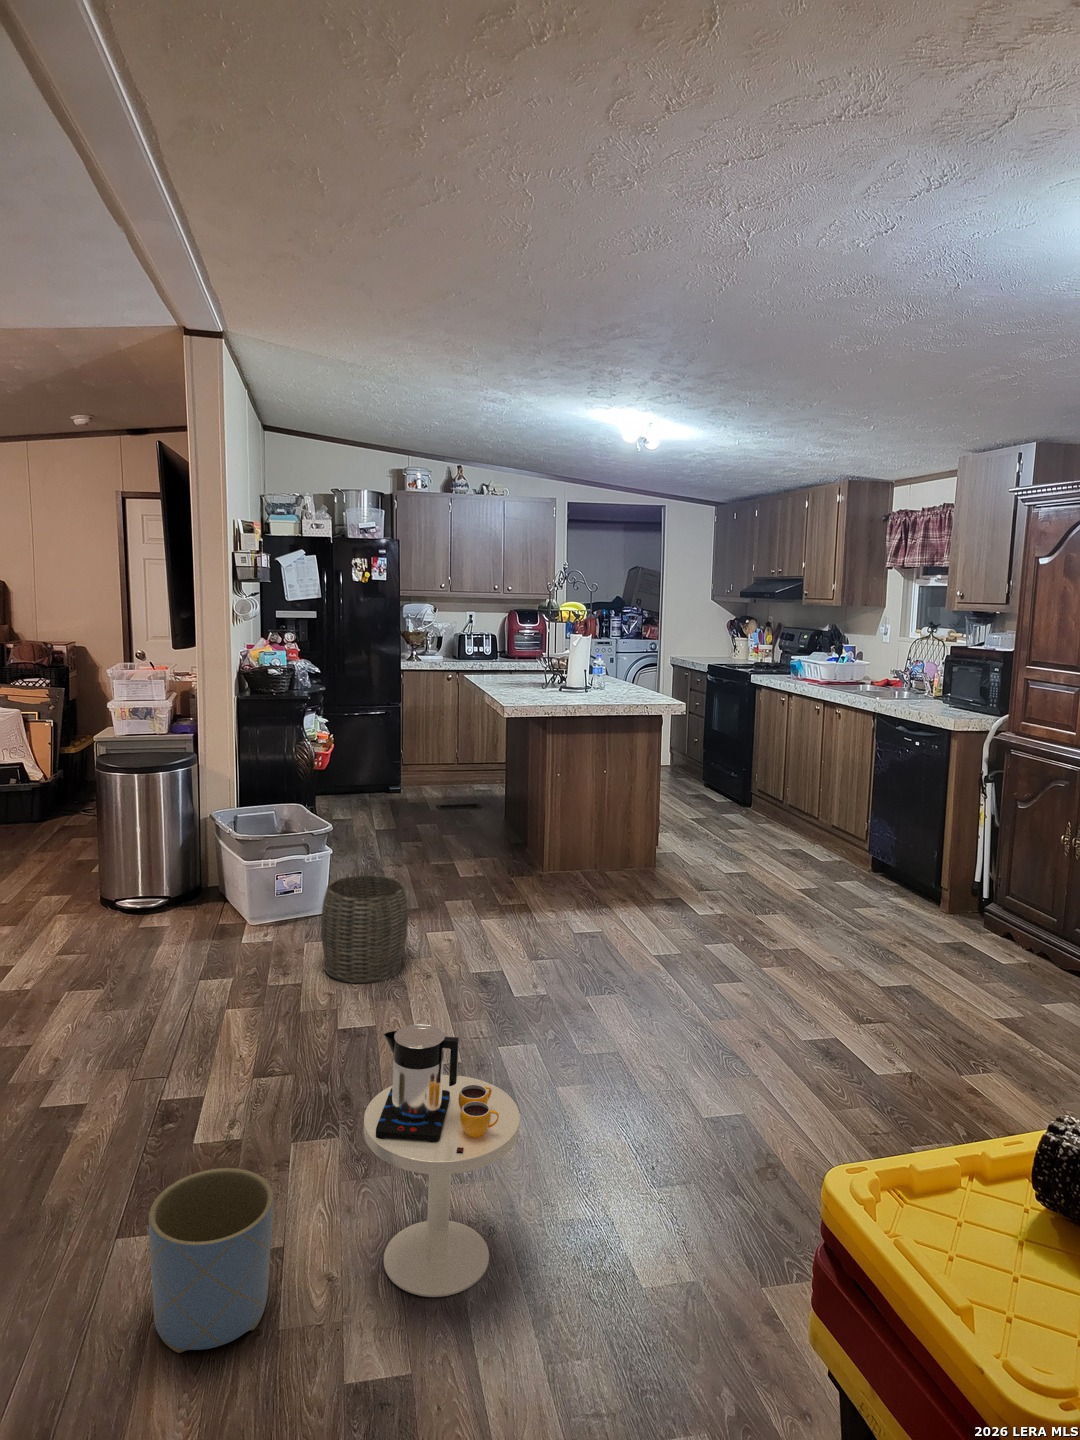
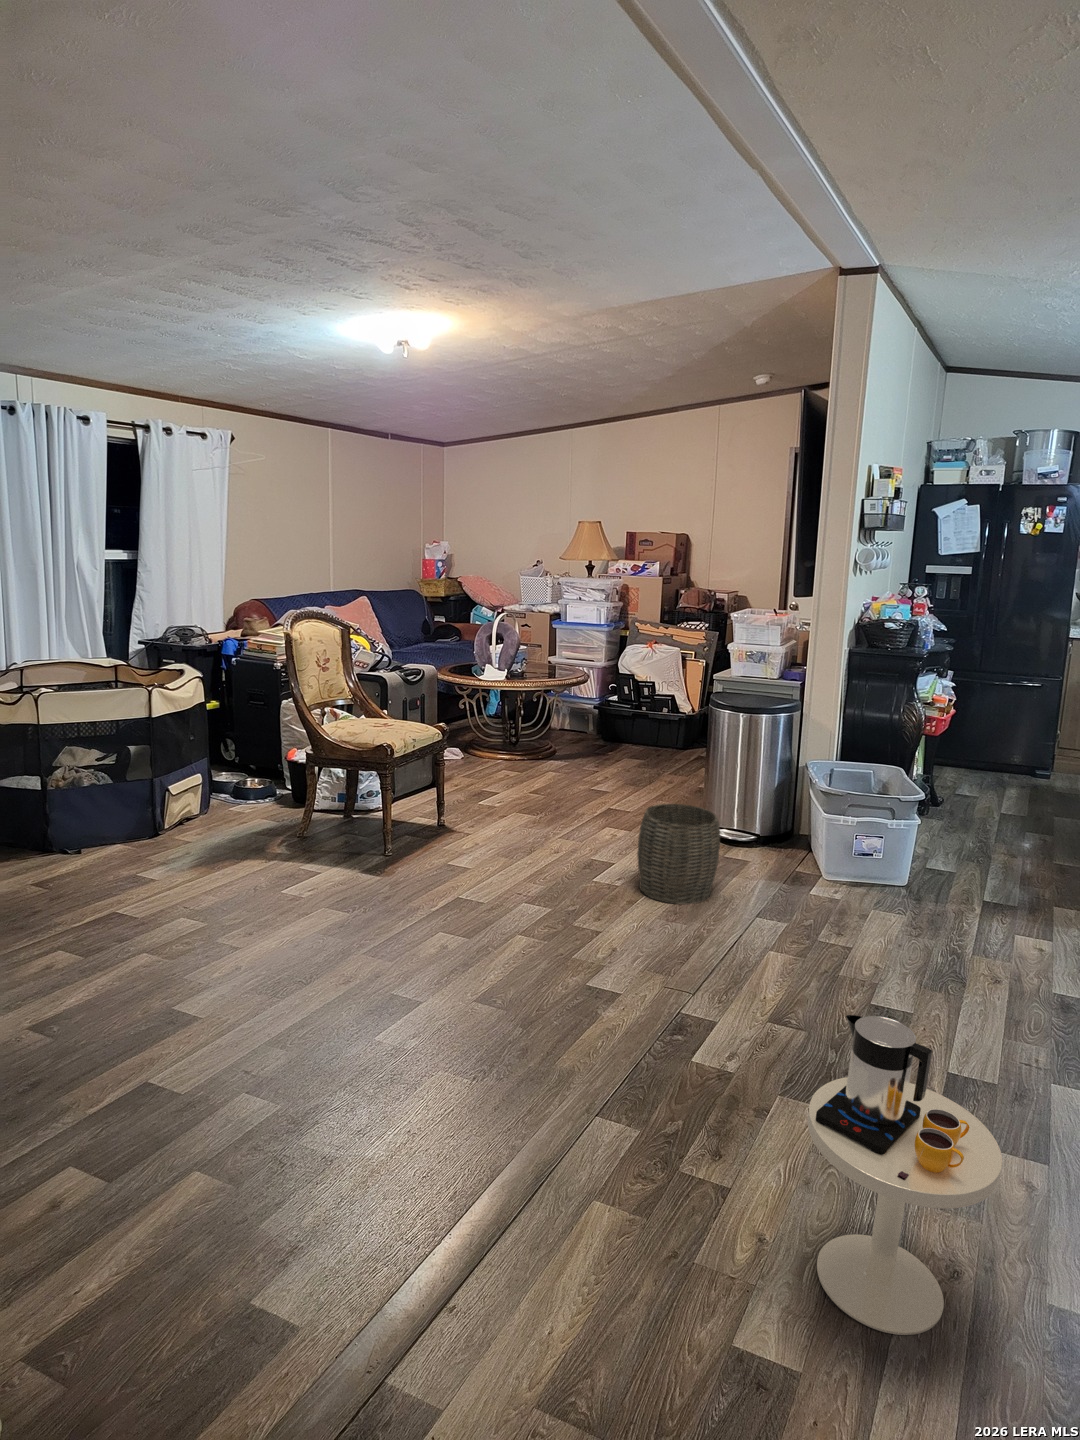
woven basket: present [321,875,408,983] -> present [637,804,720,904]
planter: present [149,1168,274,1353] -> none [595,1080,710,1248]

